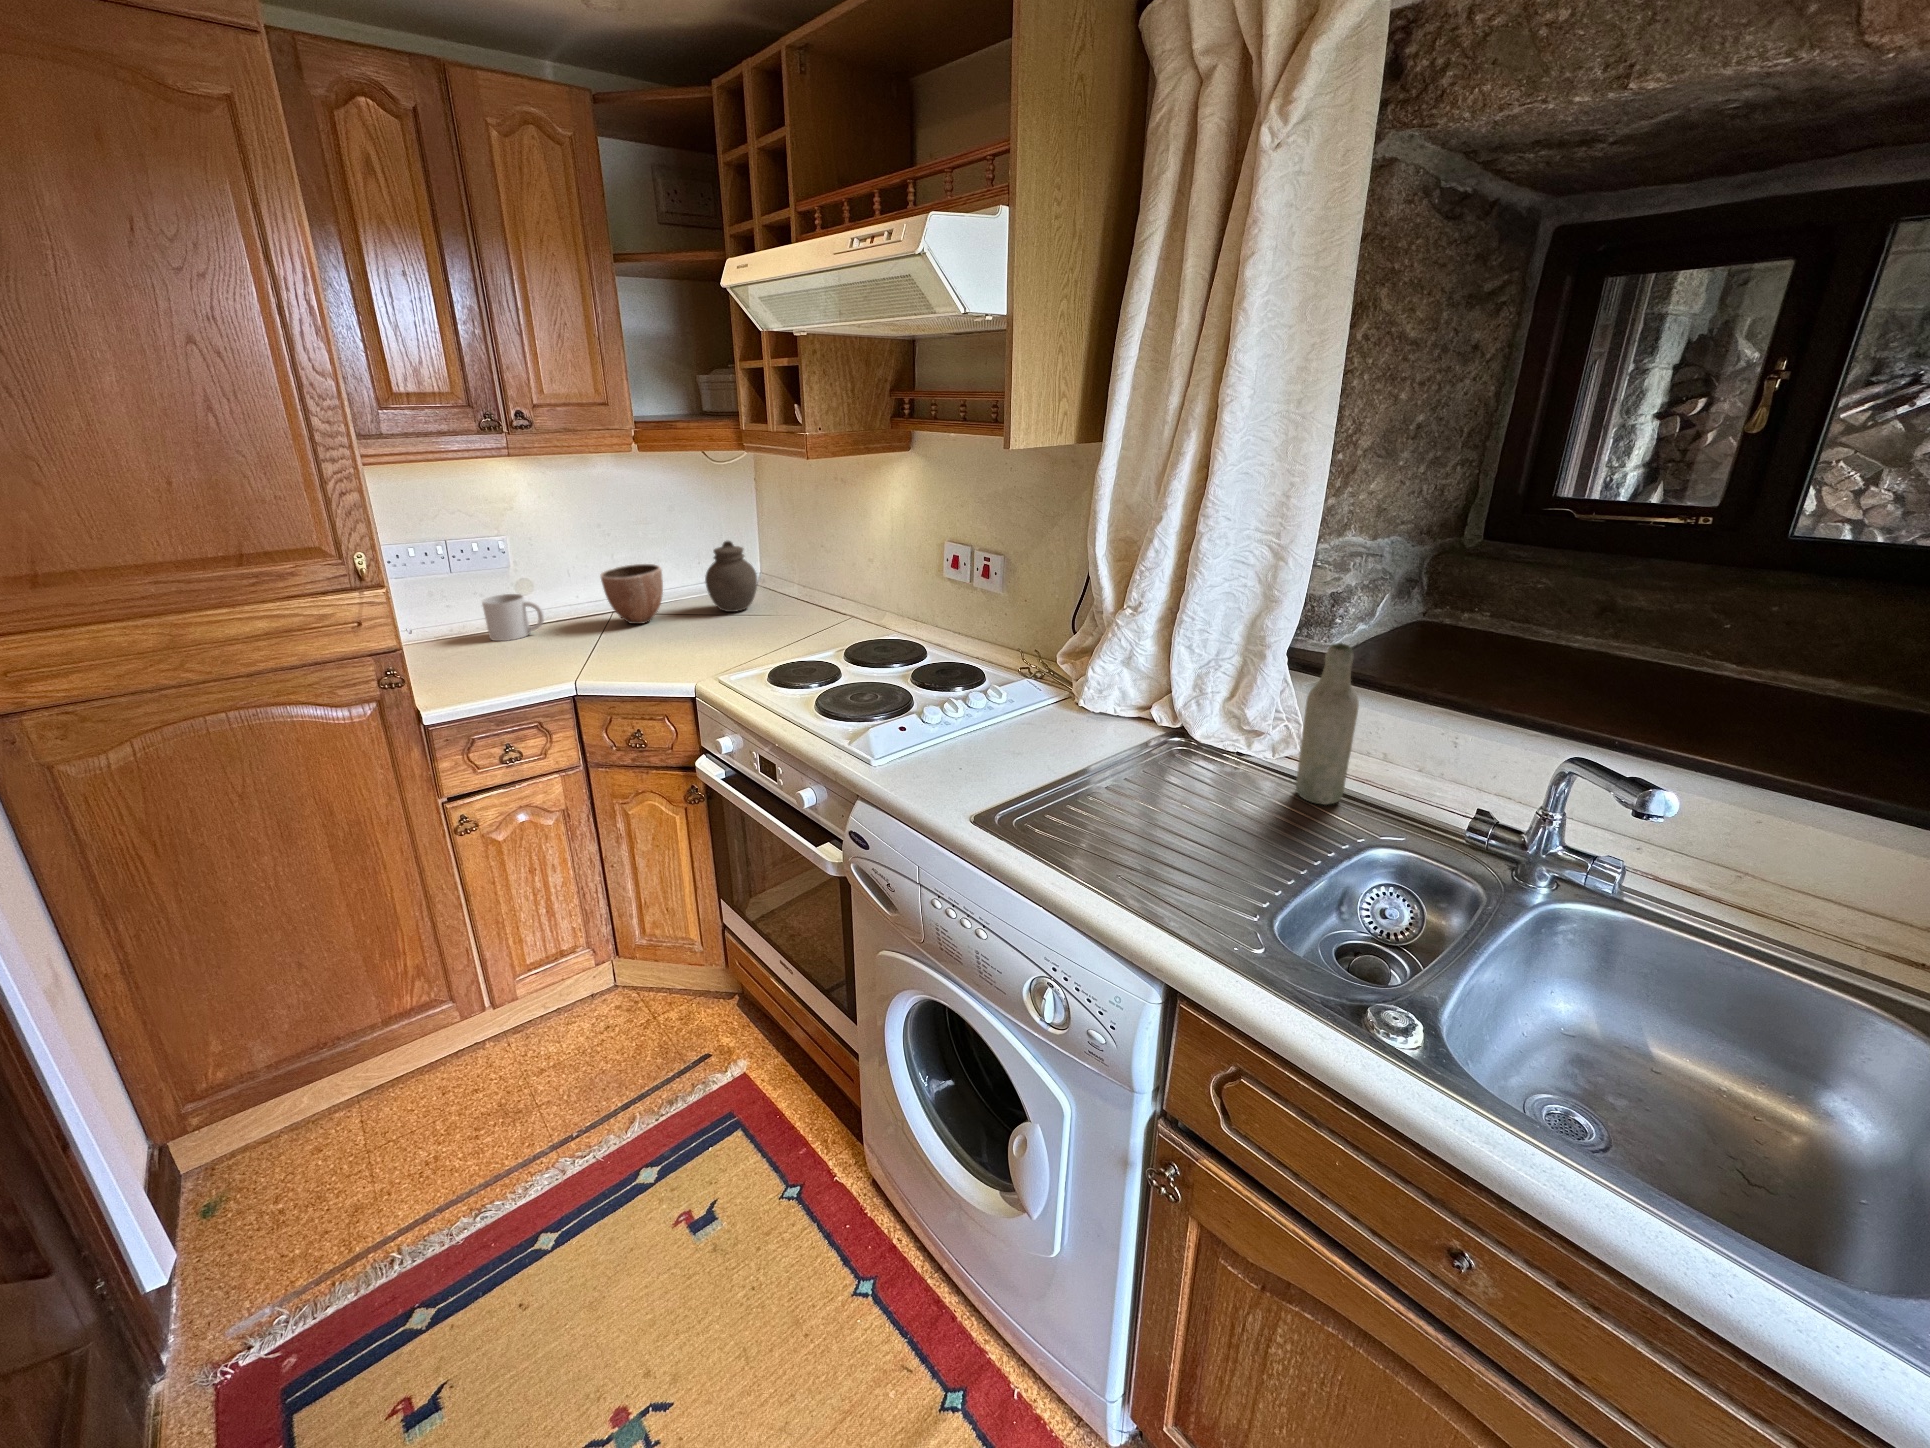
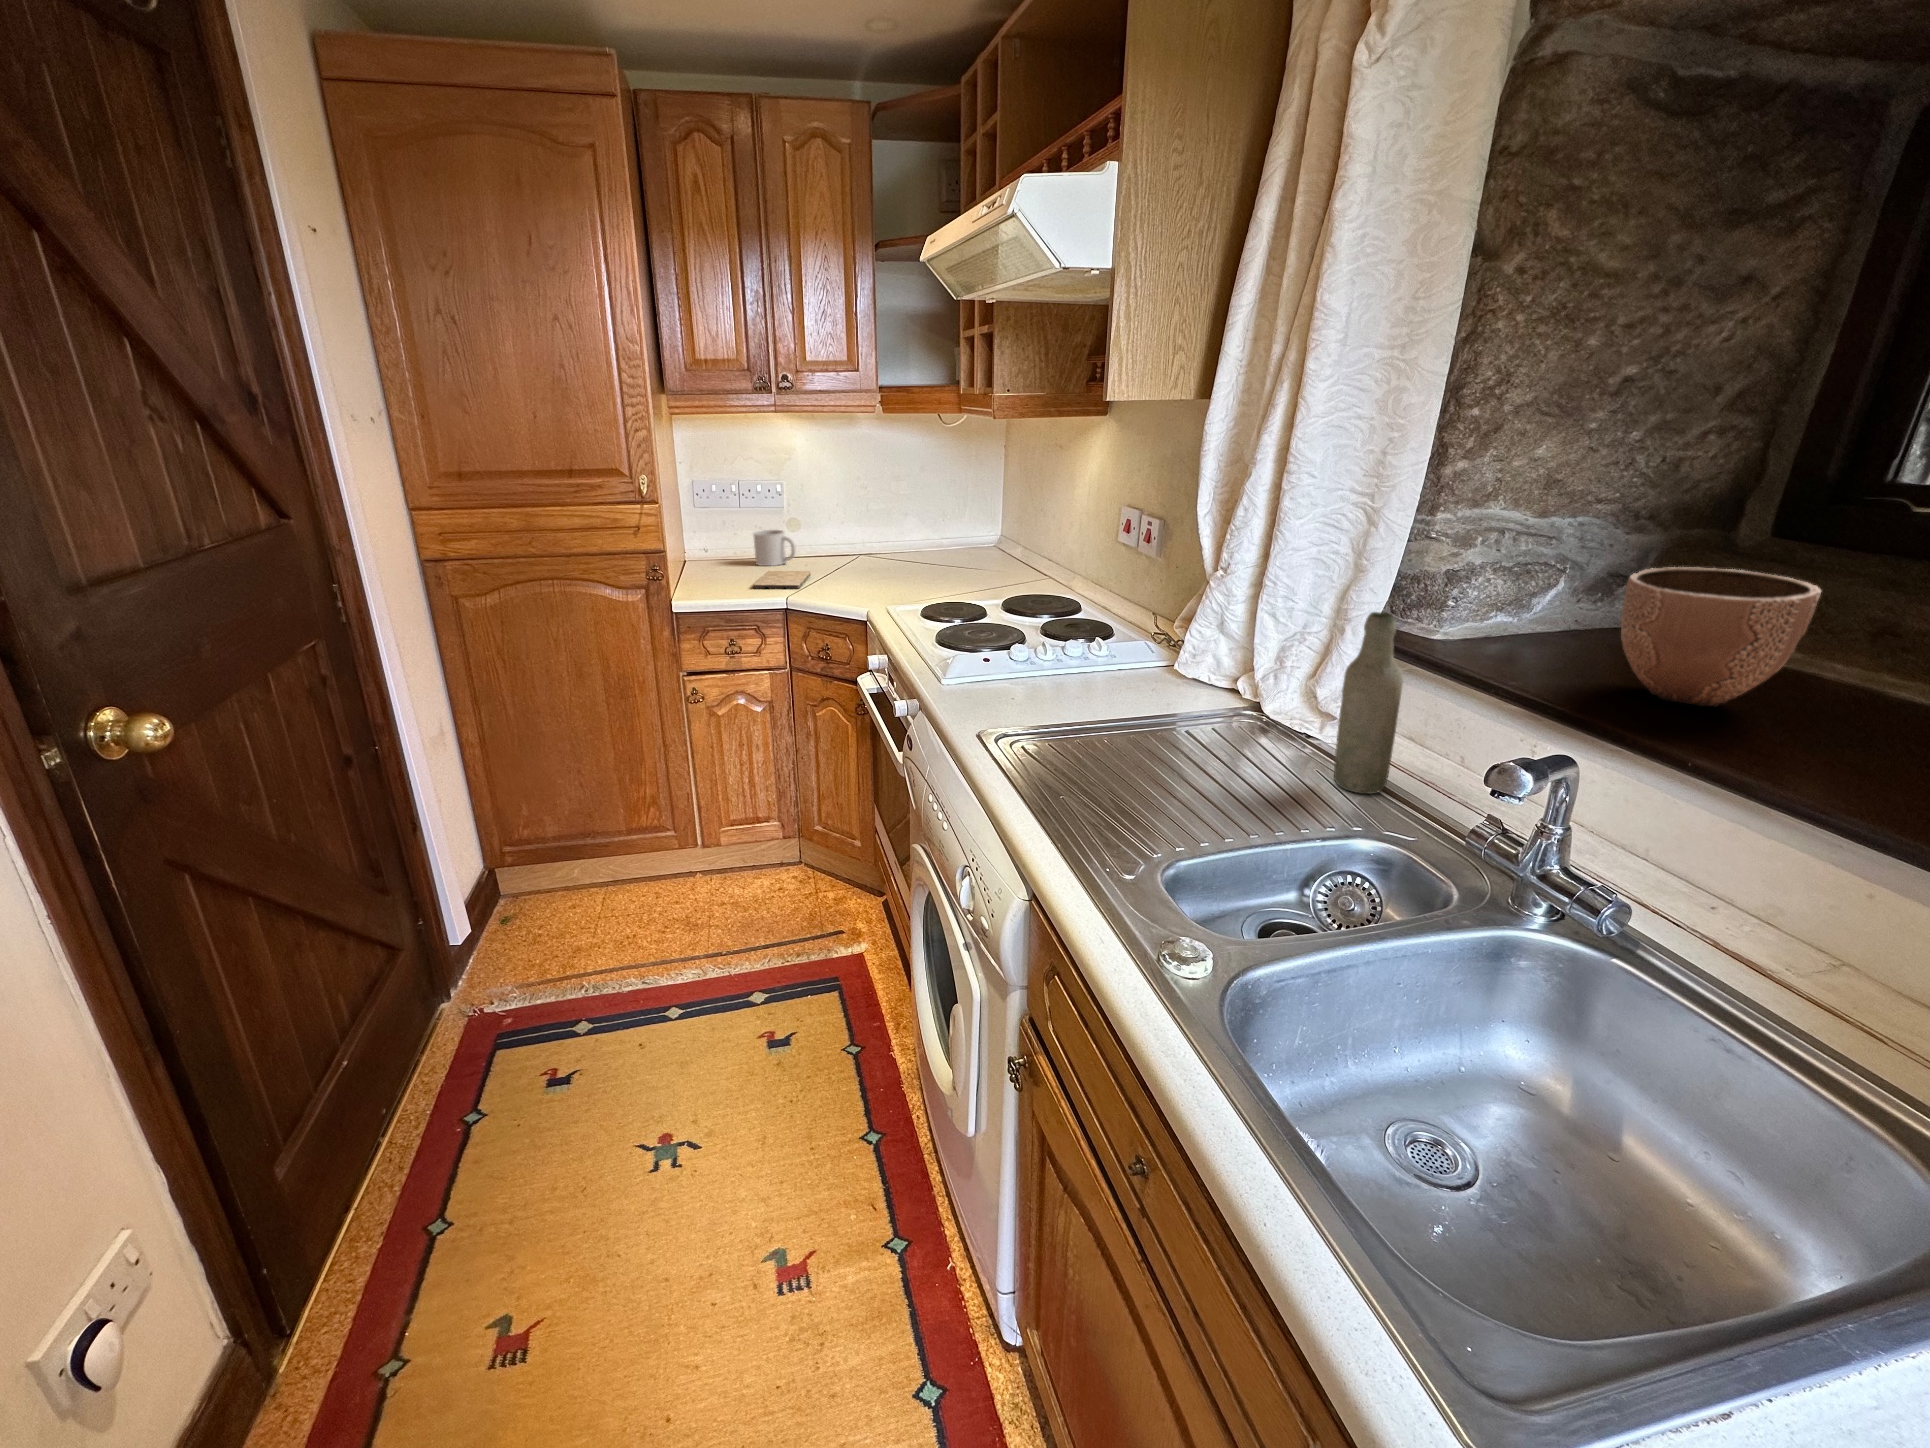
jar: present [705,541,757,612] -> none [930,500,976,565]
decorative bowl: present [600,564,663,624] -> present [1621,567,1821,706]
cutting board: none [524,642,588,677] -> present [753,571,810,589]

